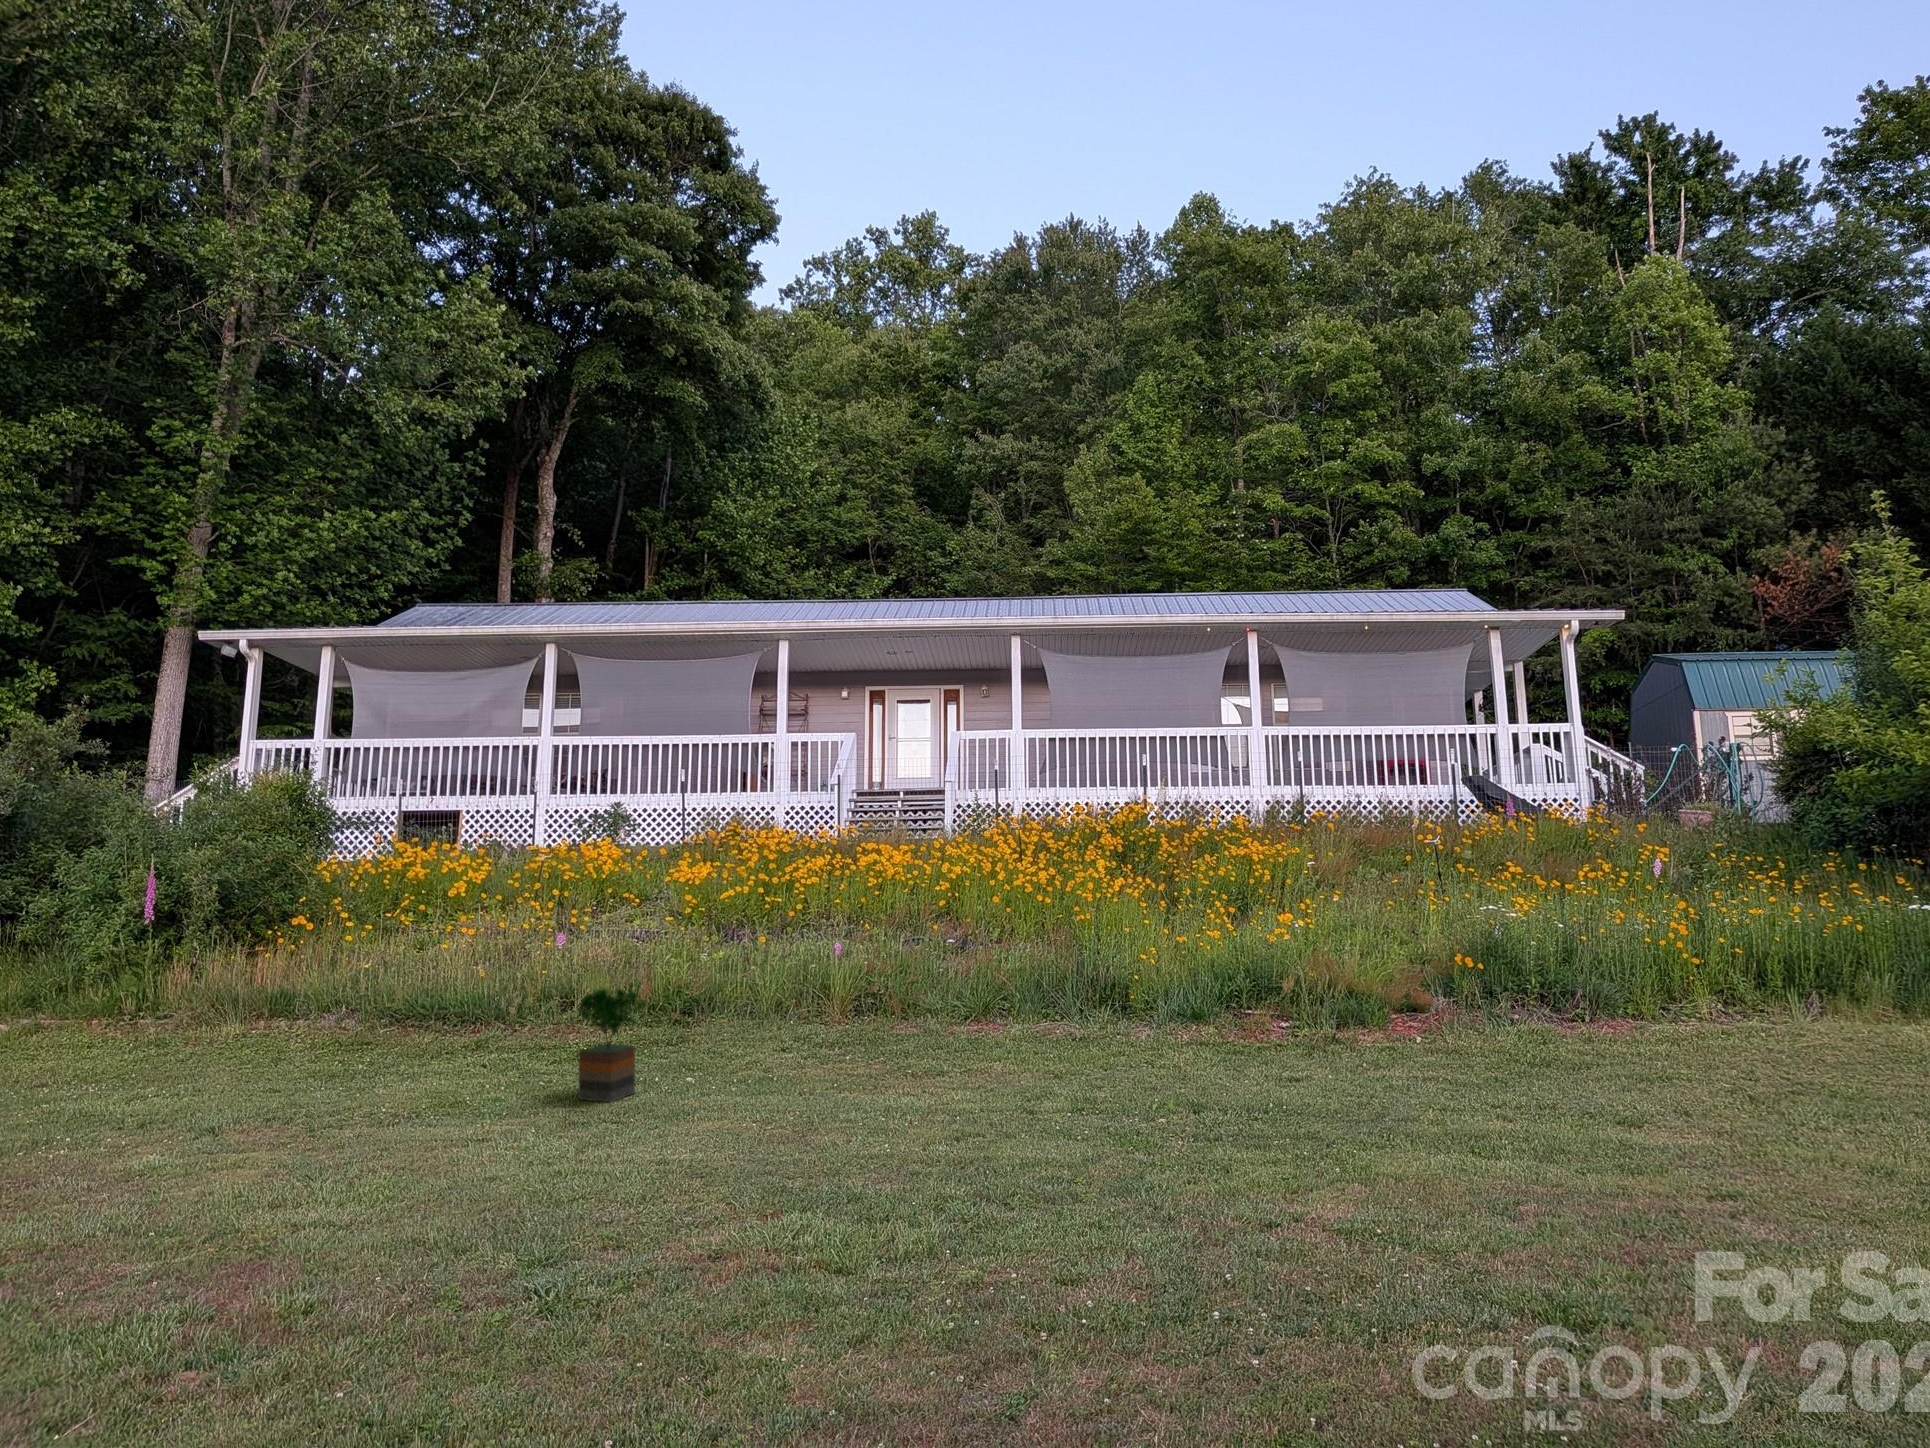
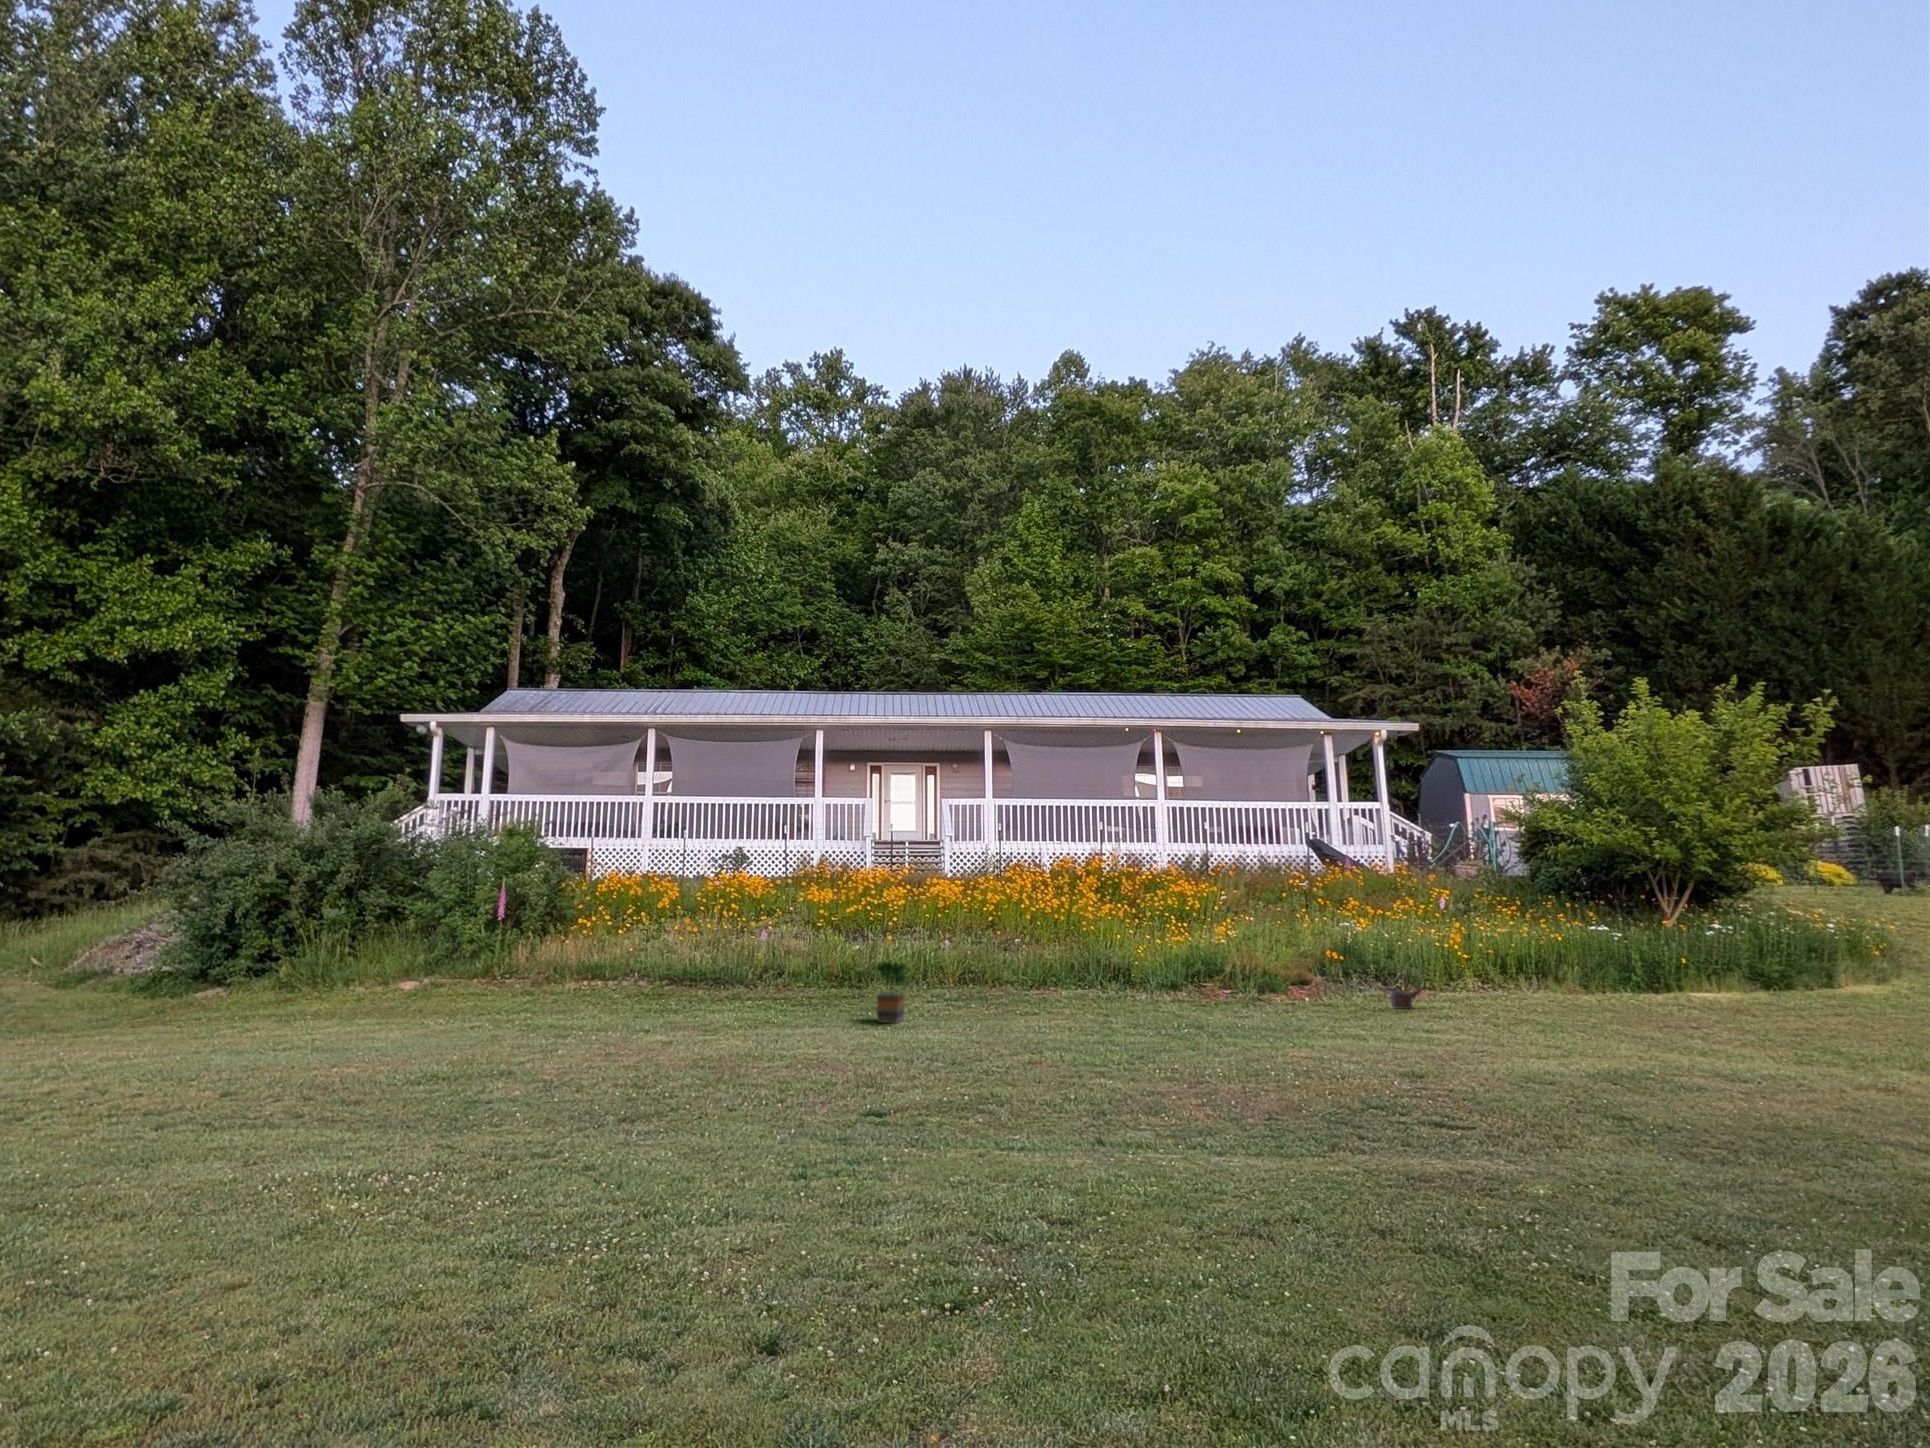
watering can: none [1523,1021,1597,1062] -> present [1383,986,1422,1009]

